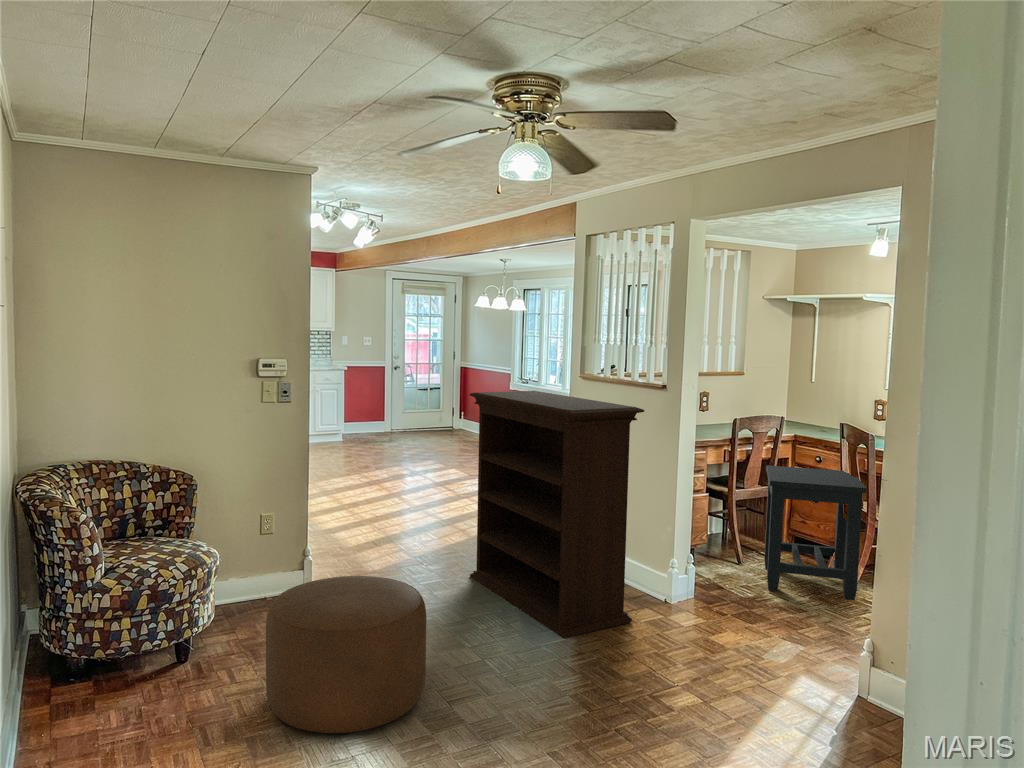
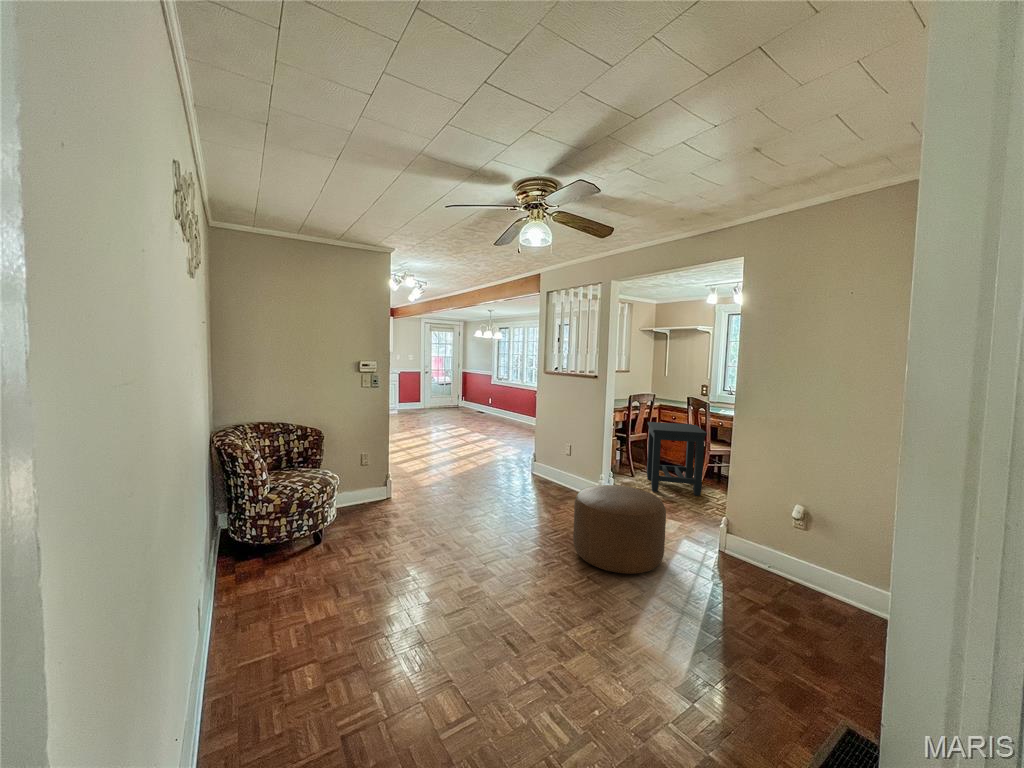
bookshelf: present [470,391,644,638] -> none [483,381,589,522]
ottoman: present [266,576,426,733] -> present [573,485,666,574]

